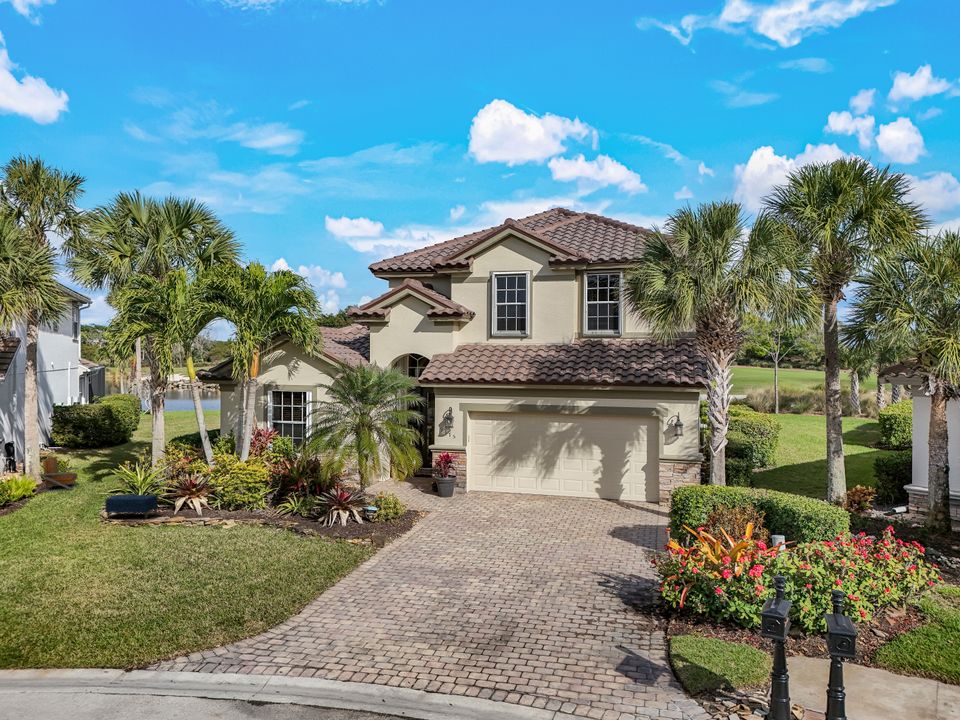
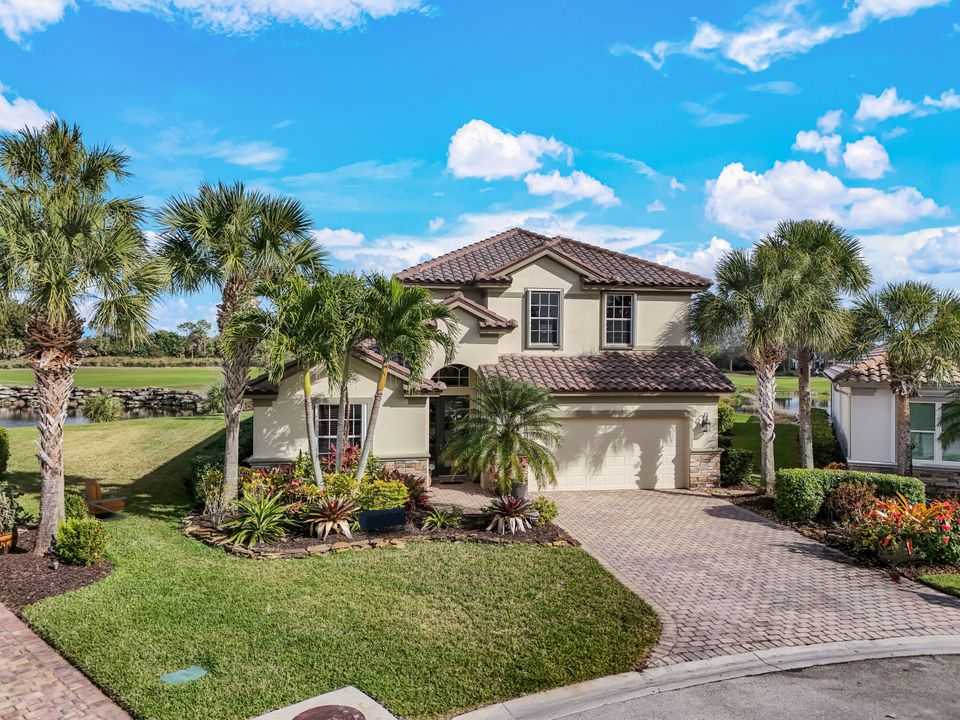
bench: present [105,495,158,519] -> present [359,507,406,536]
potted tree: none [661,573,701,632] -> present [878,541,916,582]

